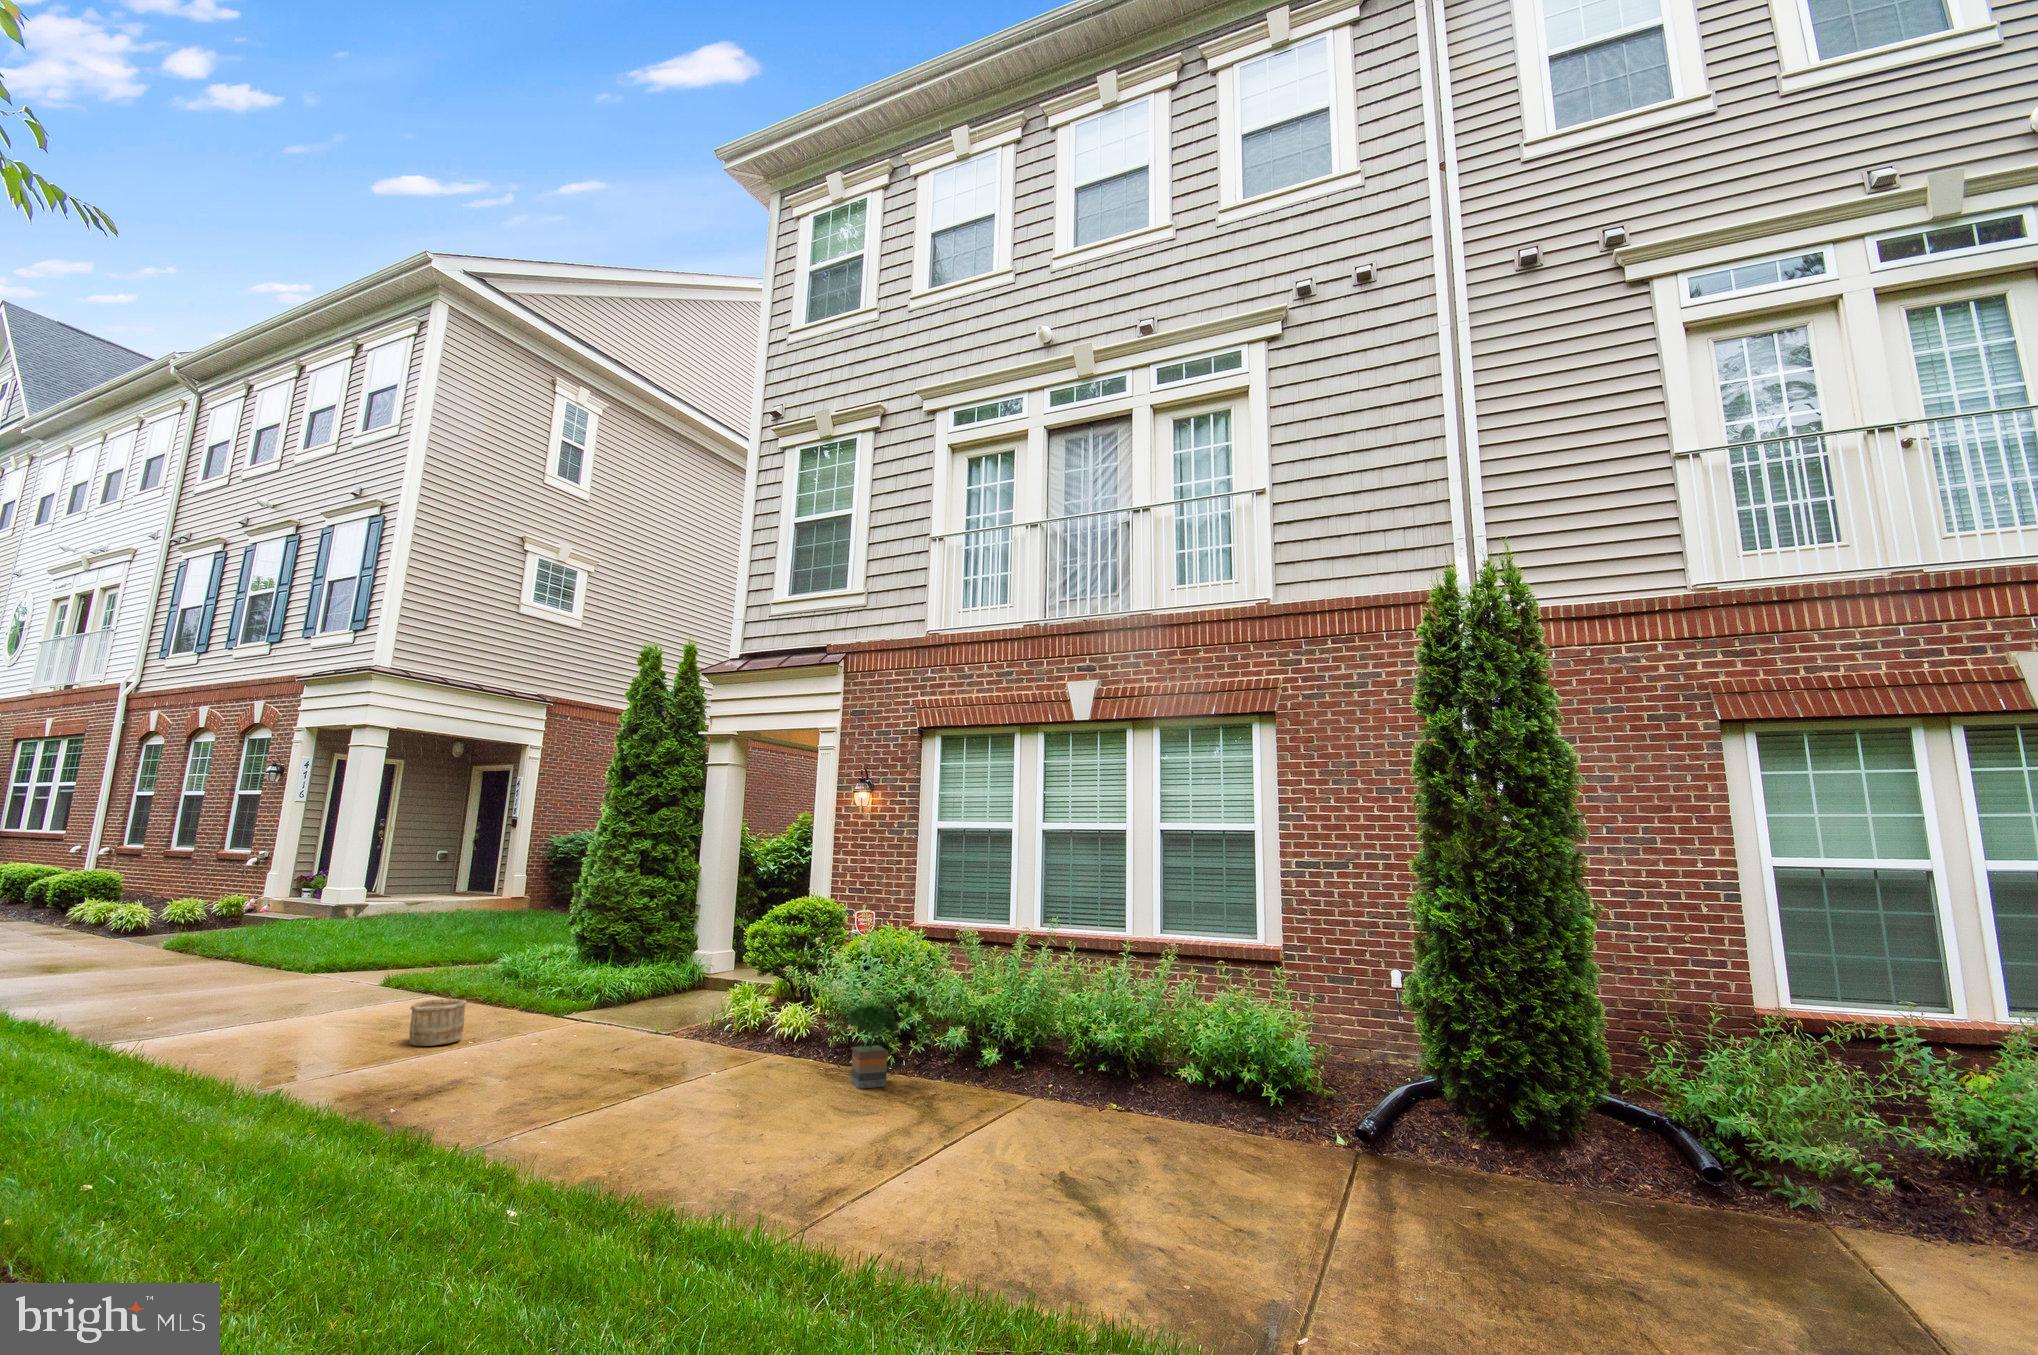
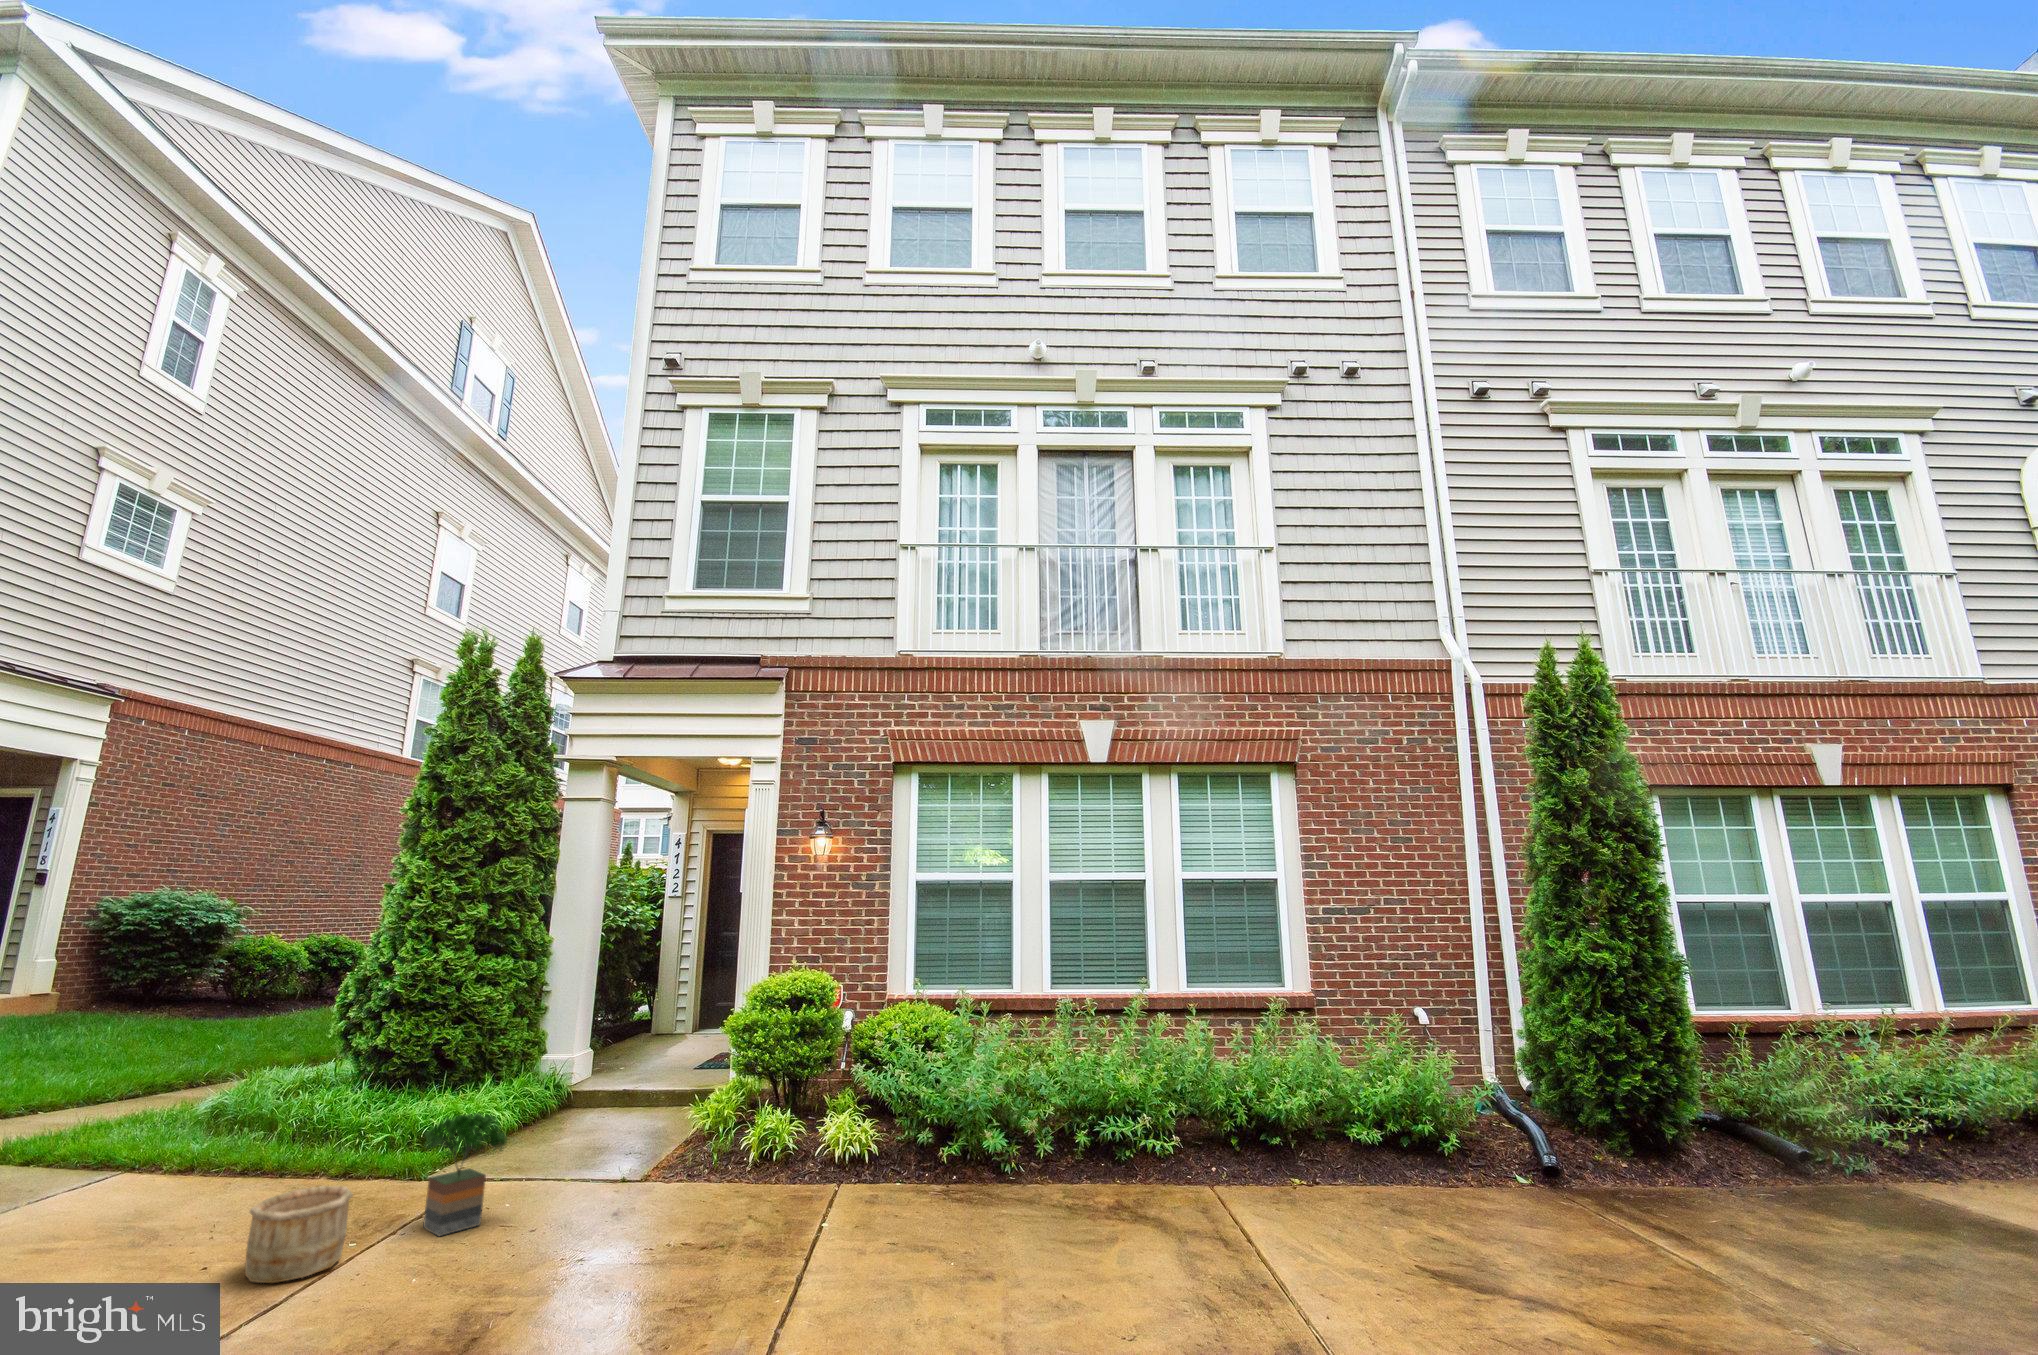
potted tree: present [847,1005,899,1089] -> present [423,1113,507,1236]

